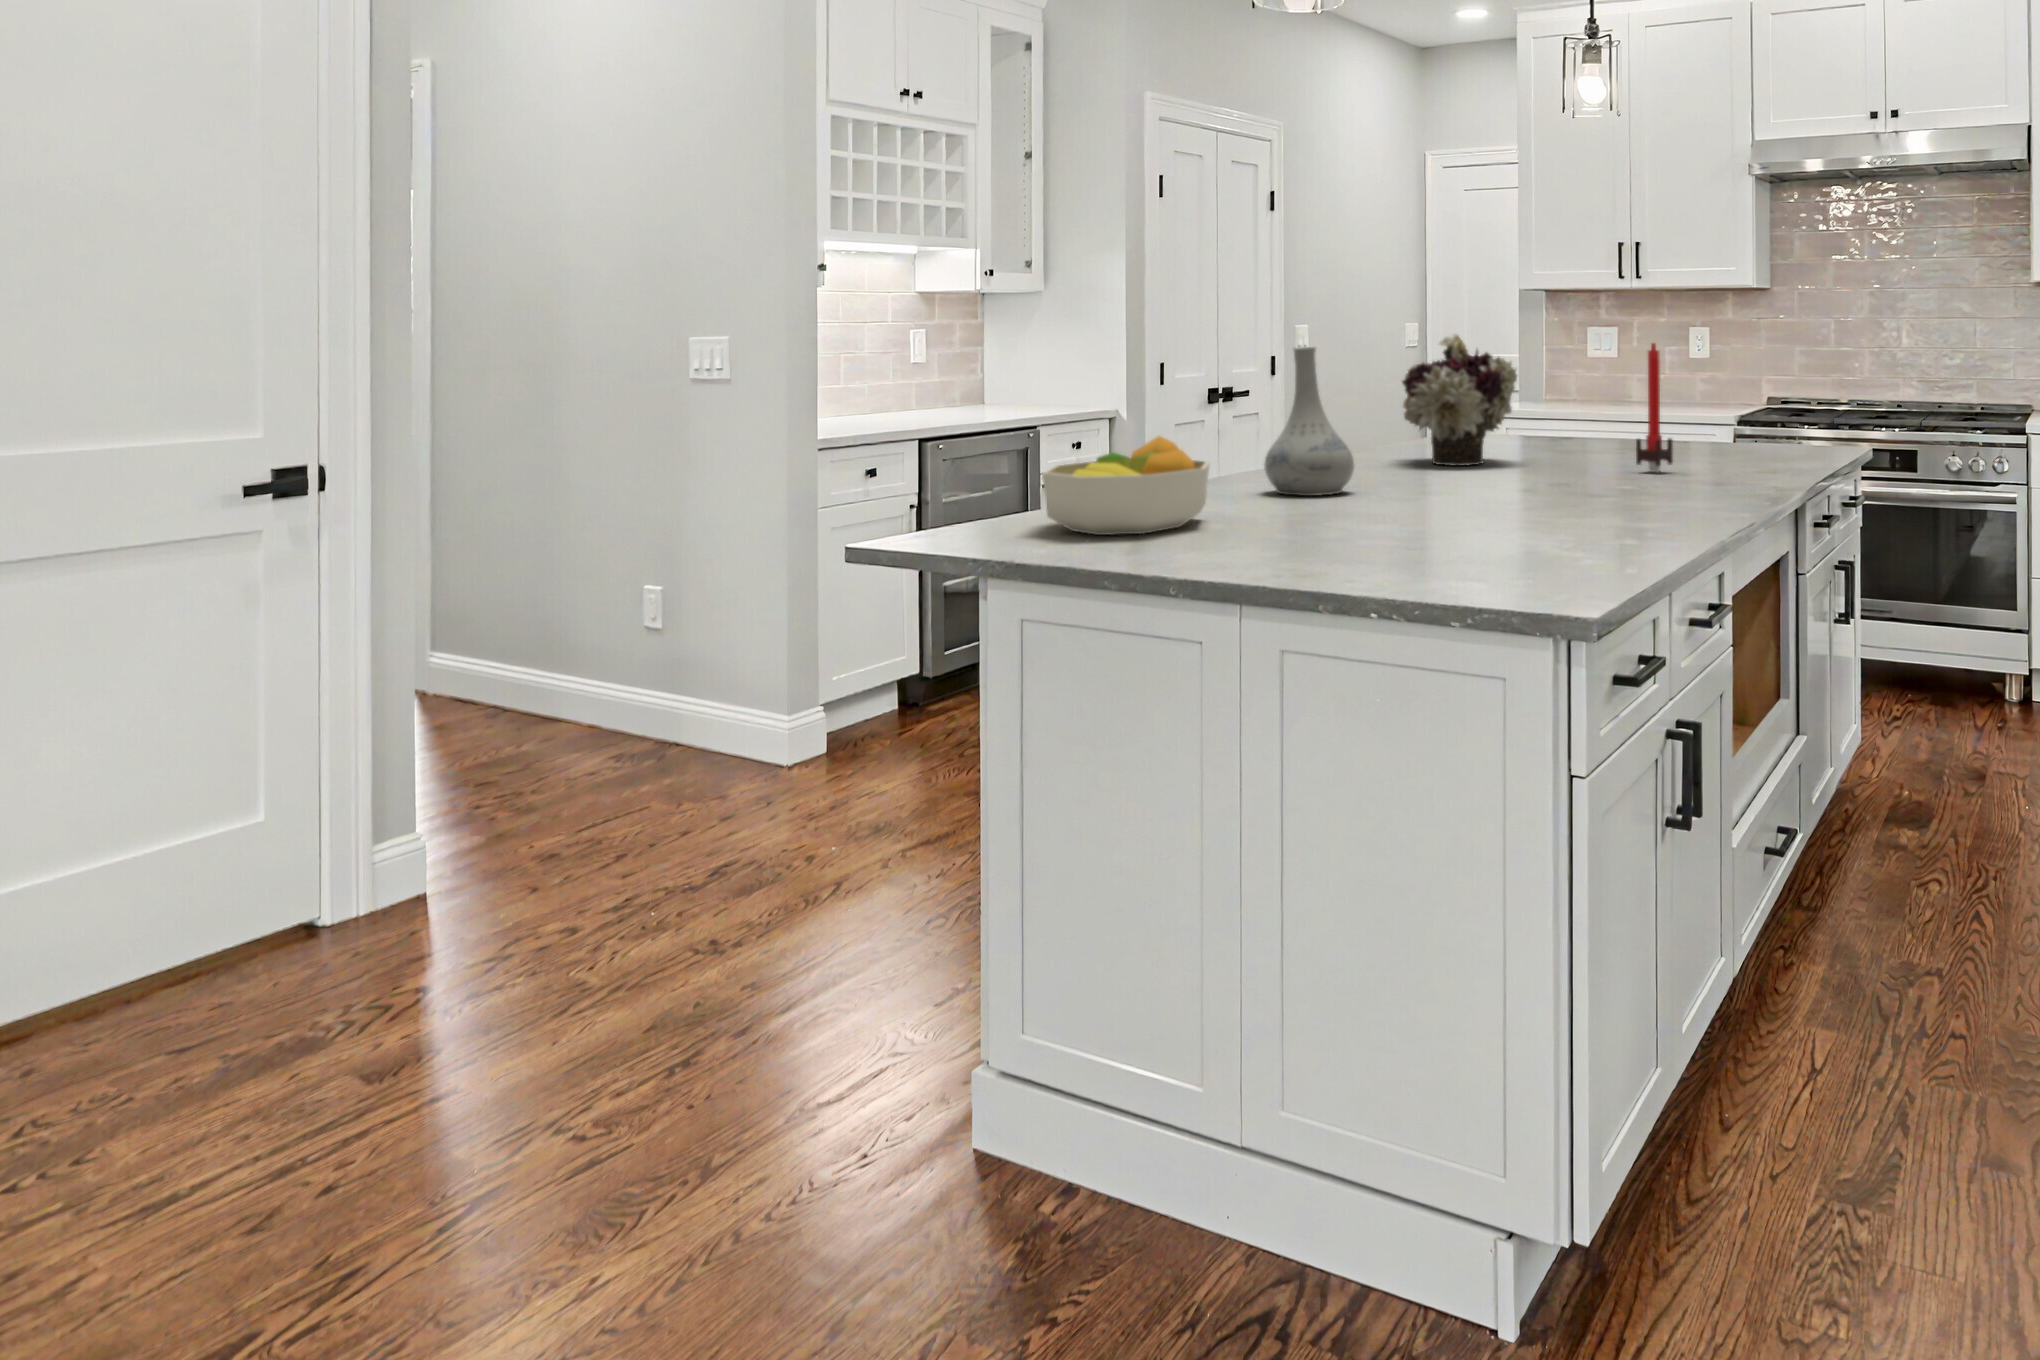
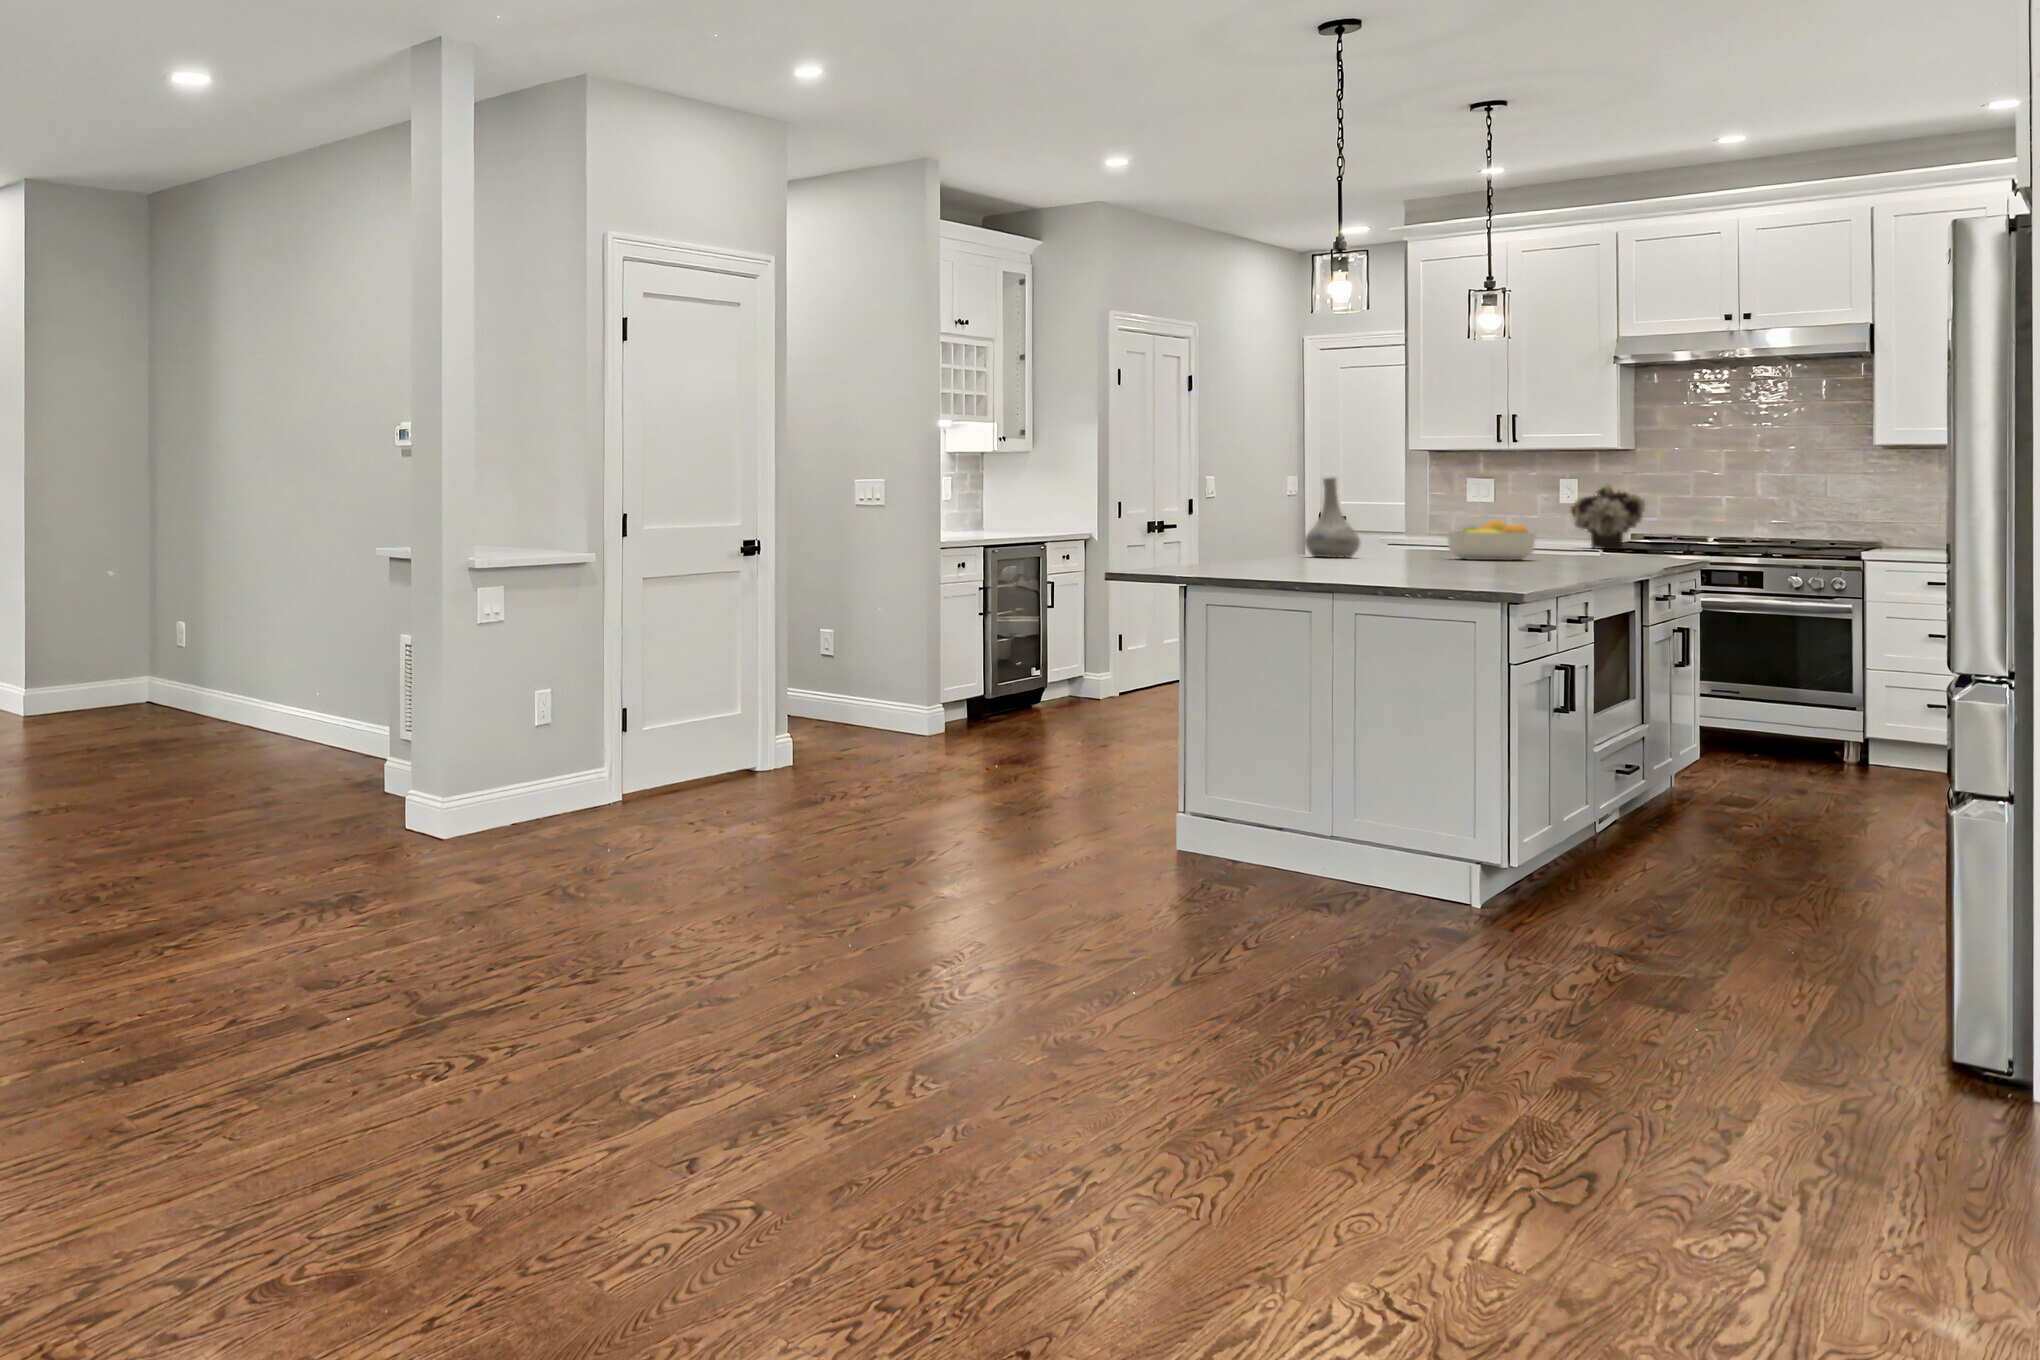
flower arrangement: present [1402,334,1517,466] -> present [1570,482,1645,549]
candle: present [1636,343,1673,472] -> none [1534,479,1560,557]
fruit bowl: present [1042,436,1210,535] -> present [1447,520,1536,560]

